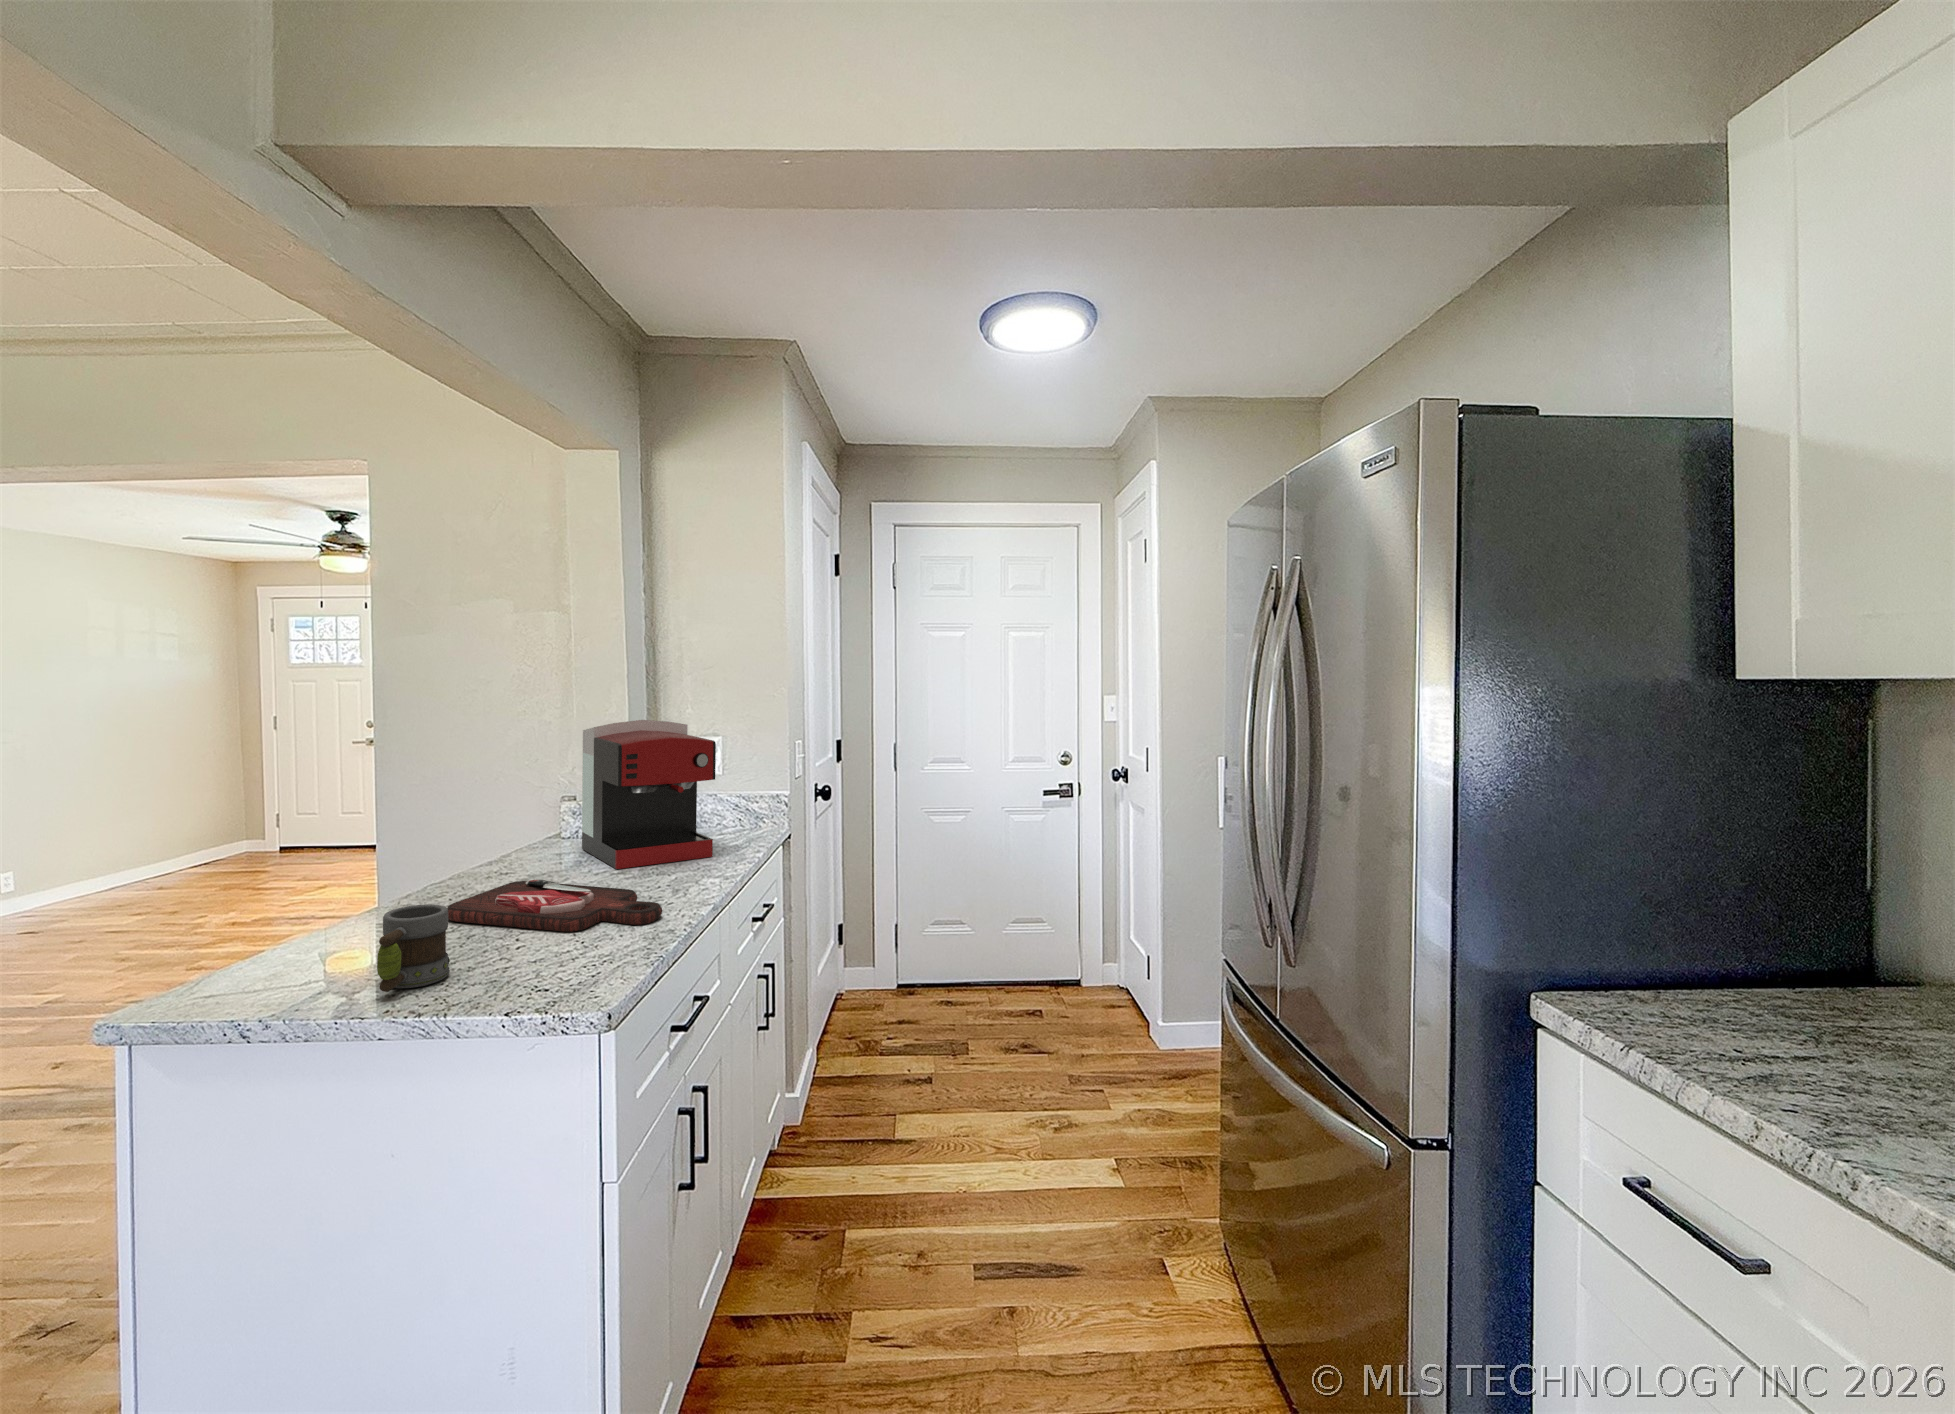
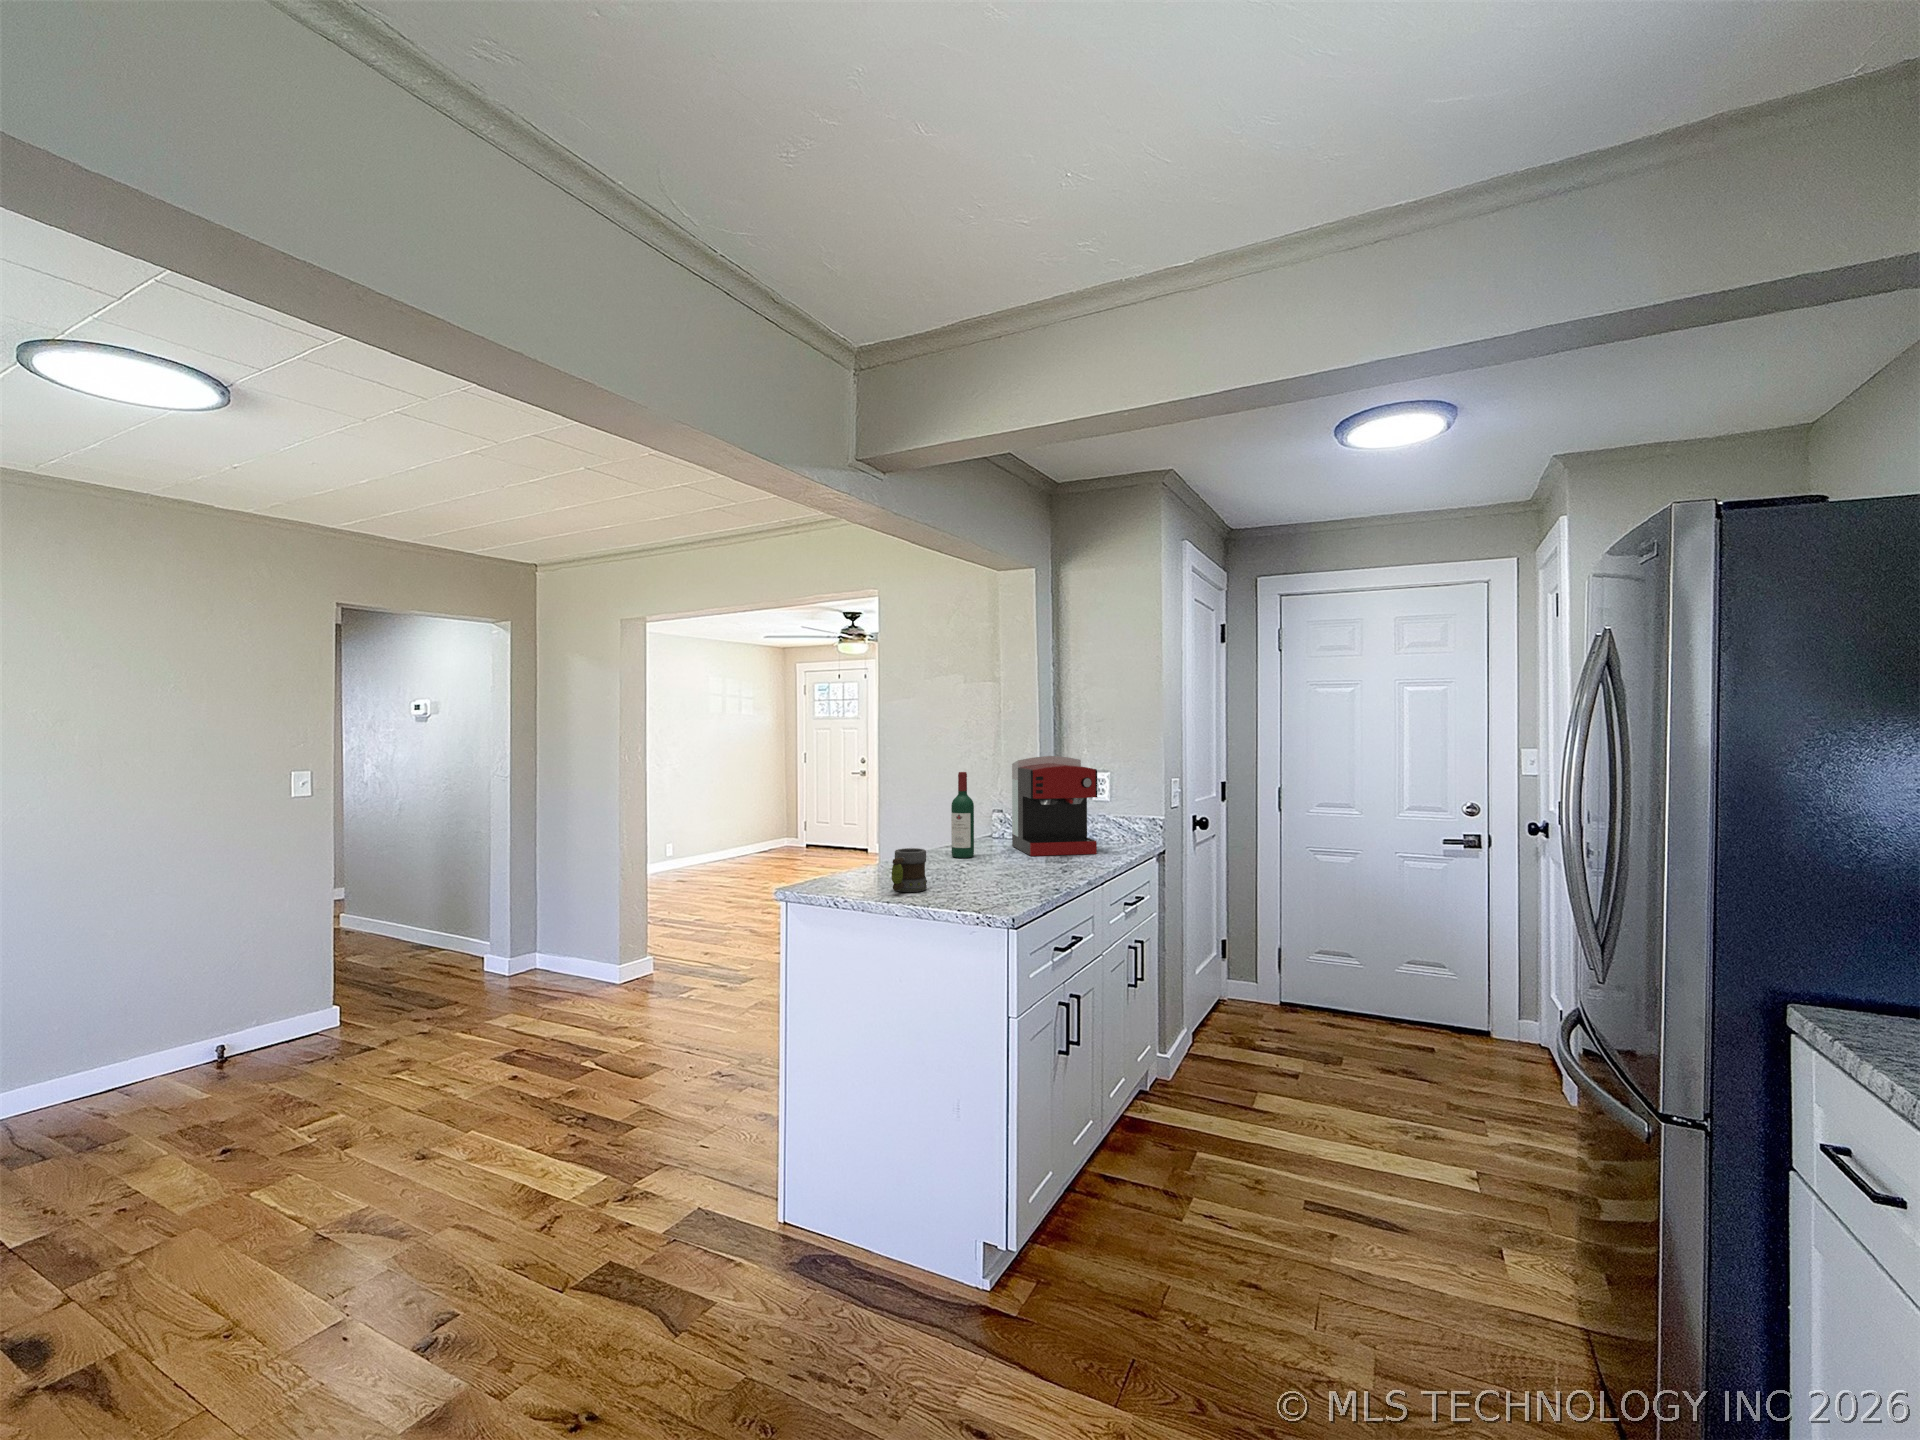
wine bottle: none [485,749,524,883] -> present [951,772,974,858]
cutting board: present [447,880,662,932] -> none [928,854,1051,880]

